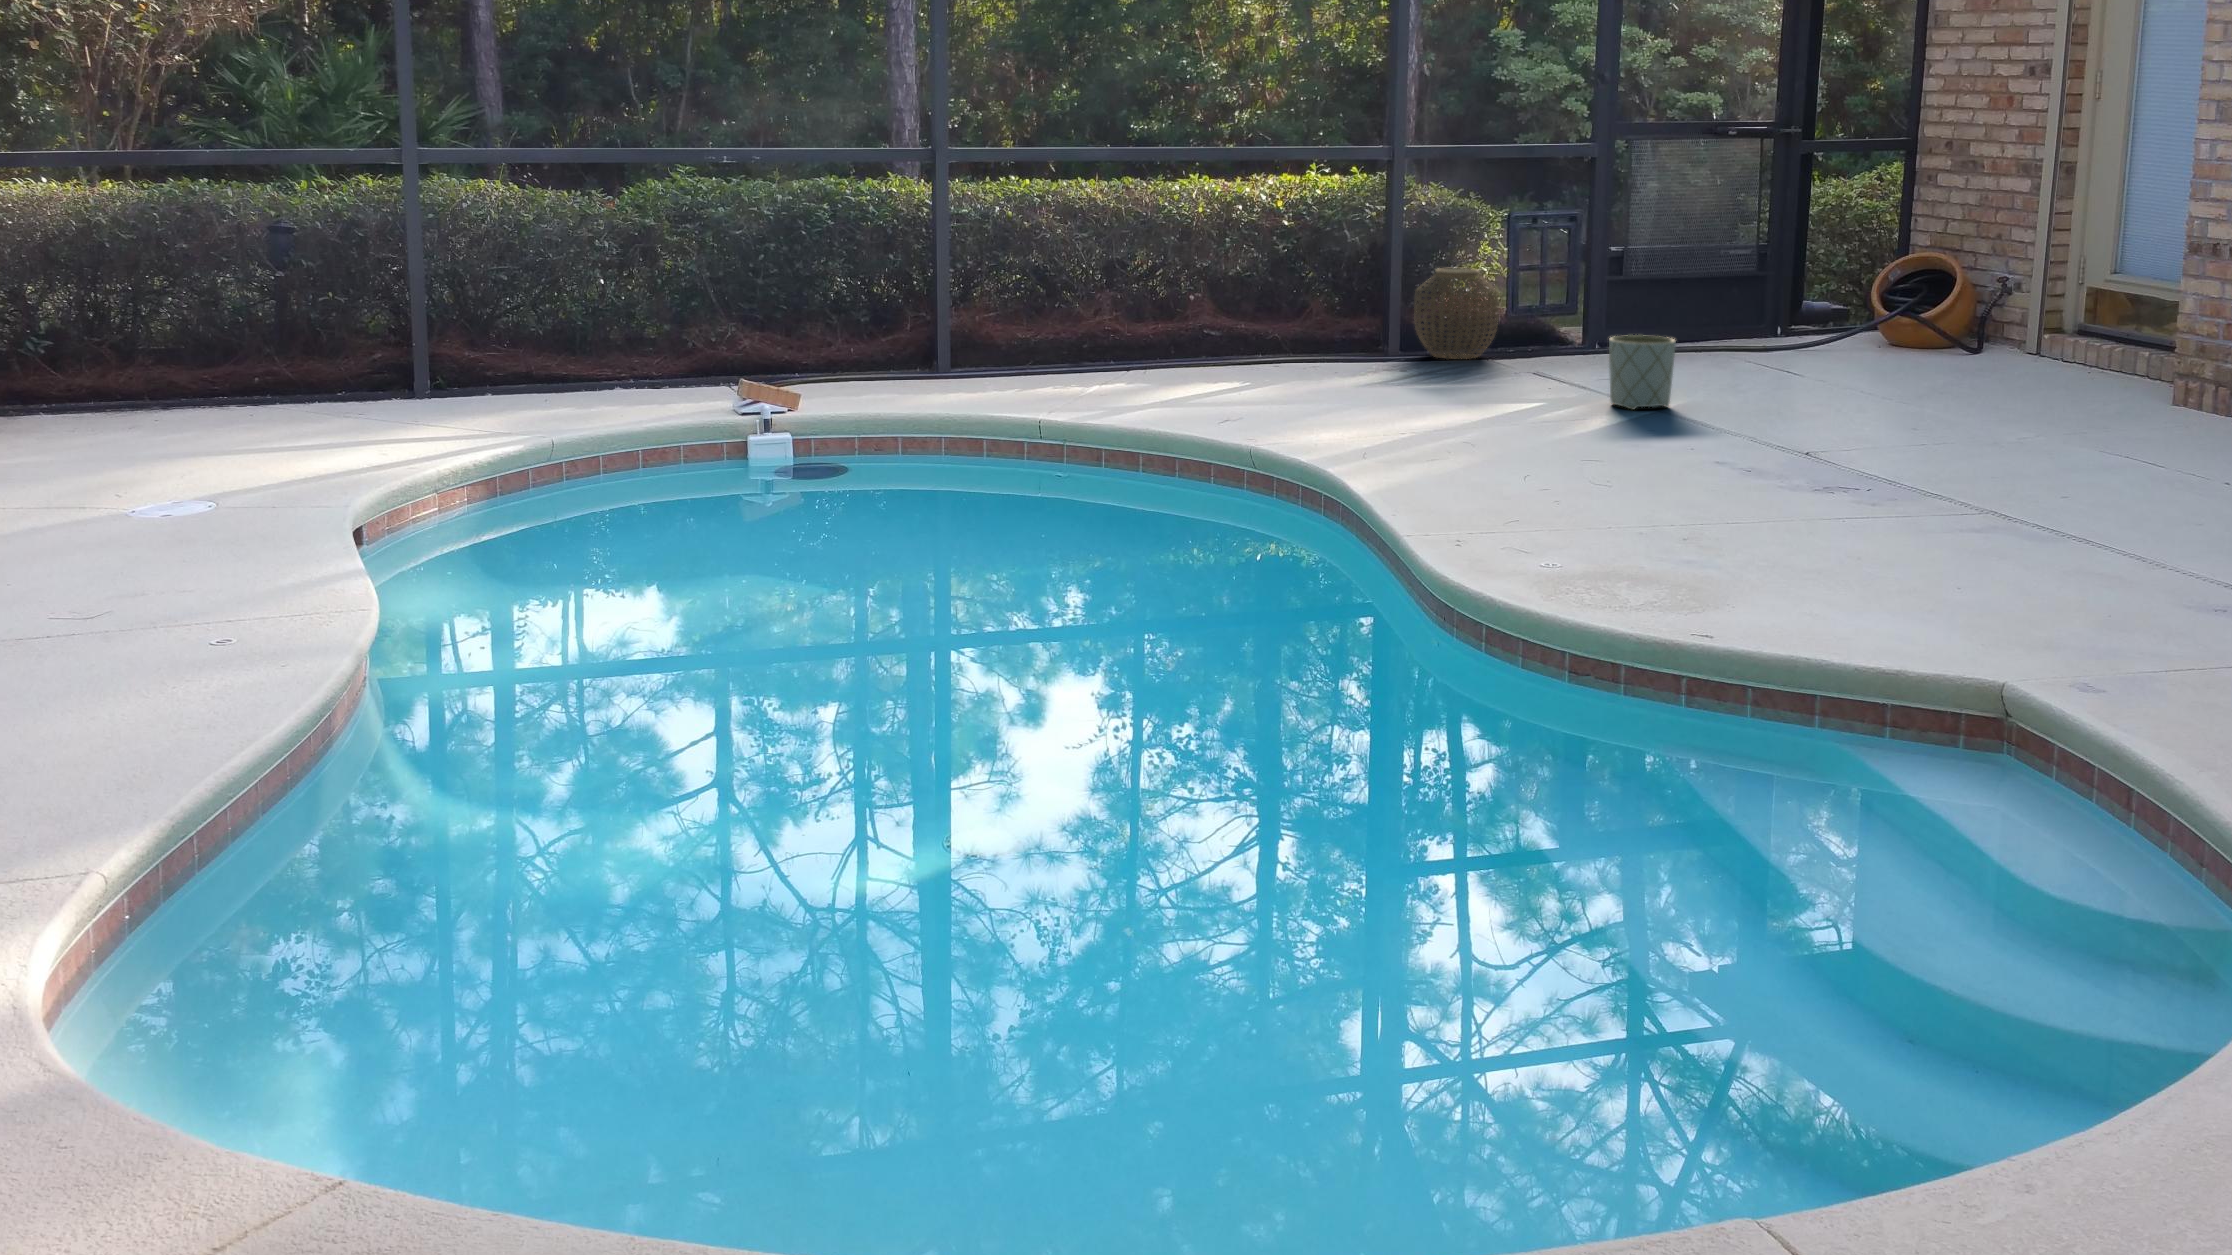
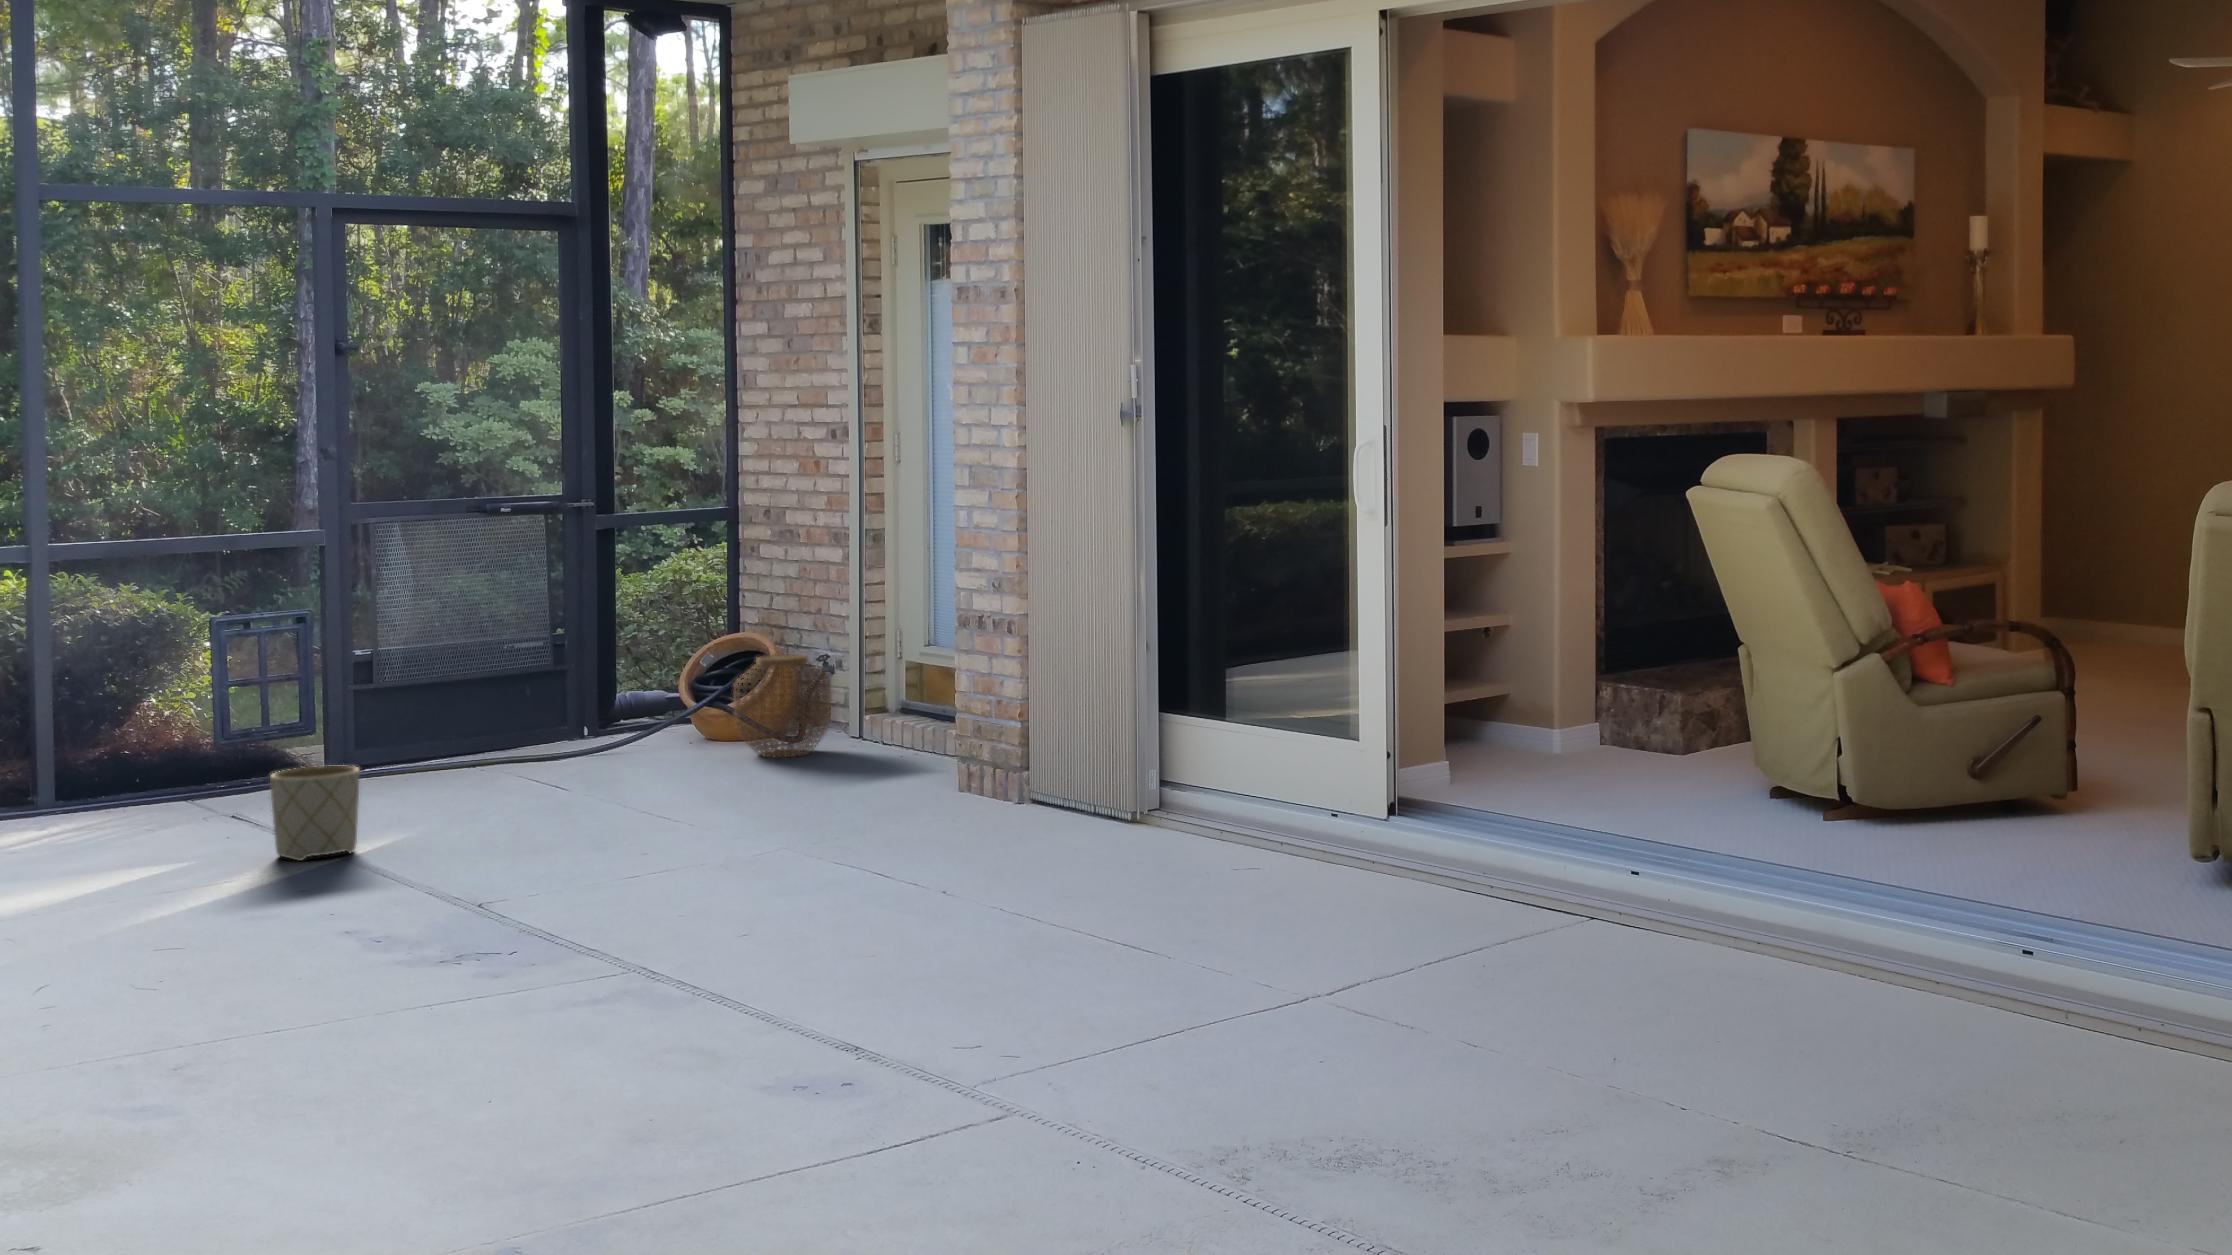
woven basket: present [1414,268,1499,359] -> present [734,654,831,757]

